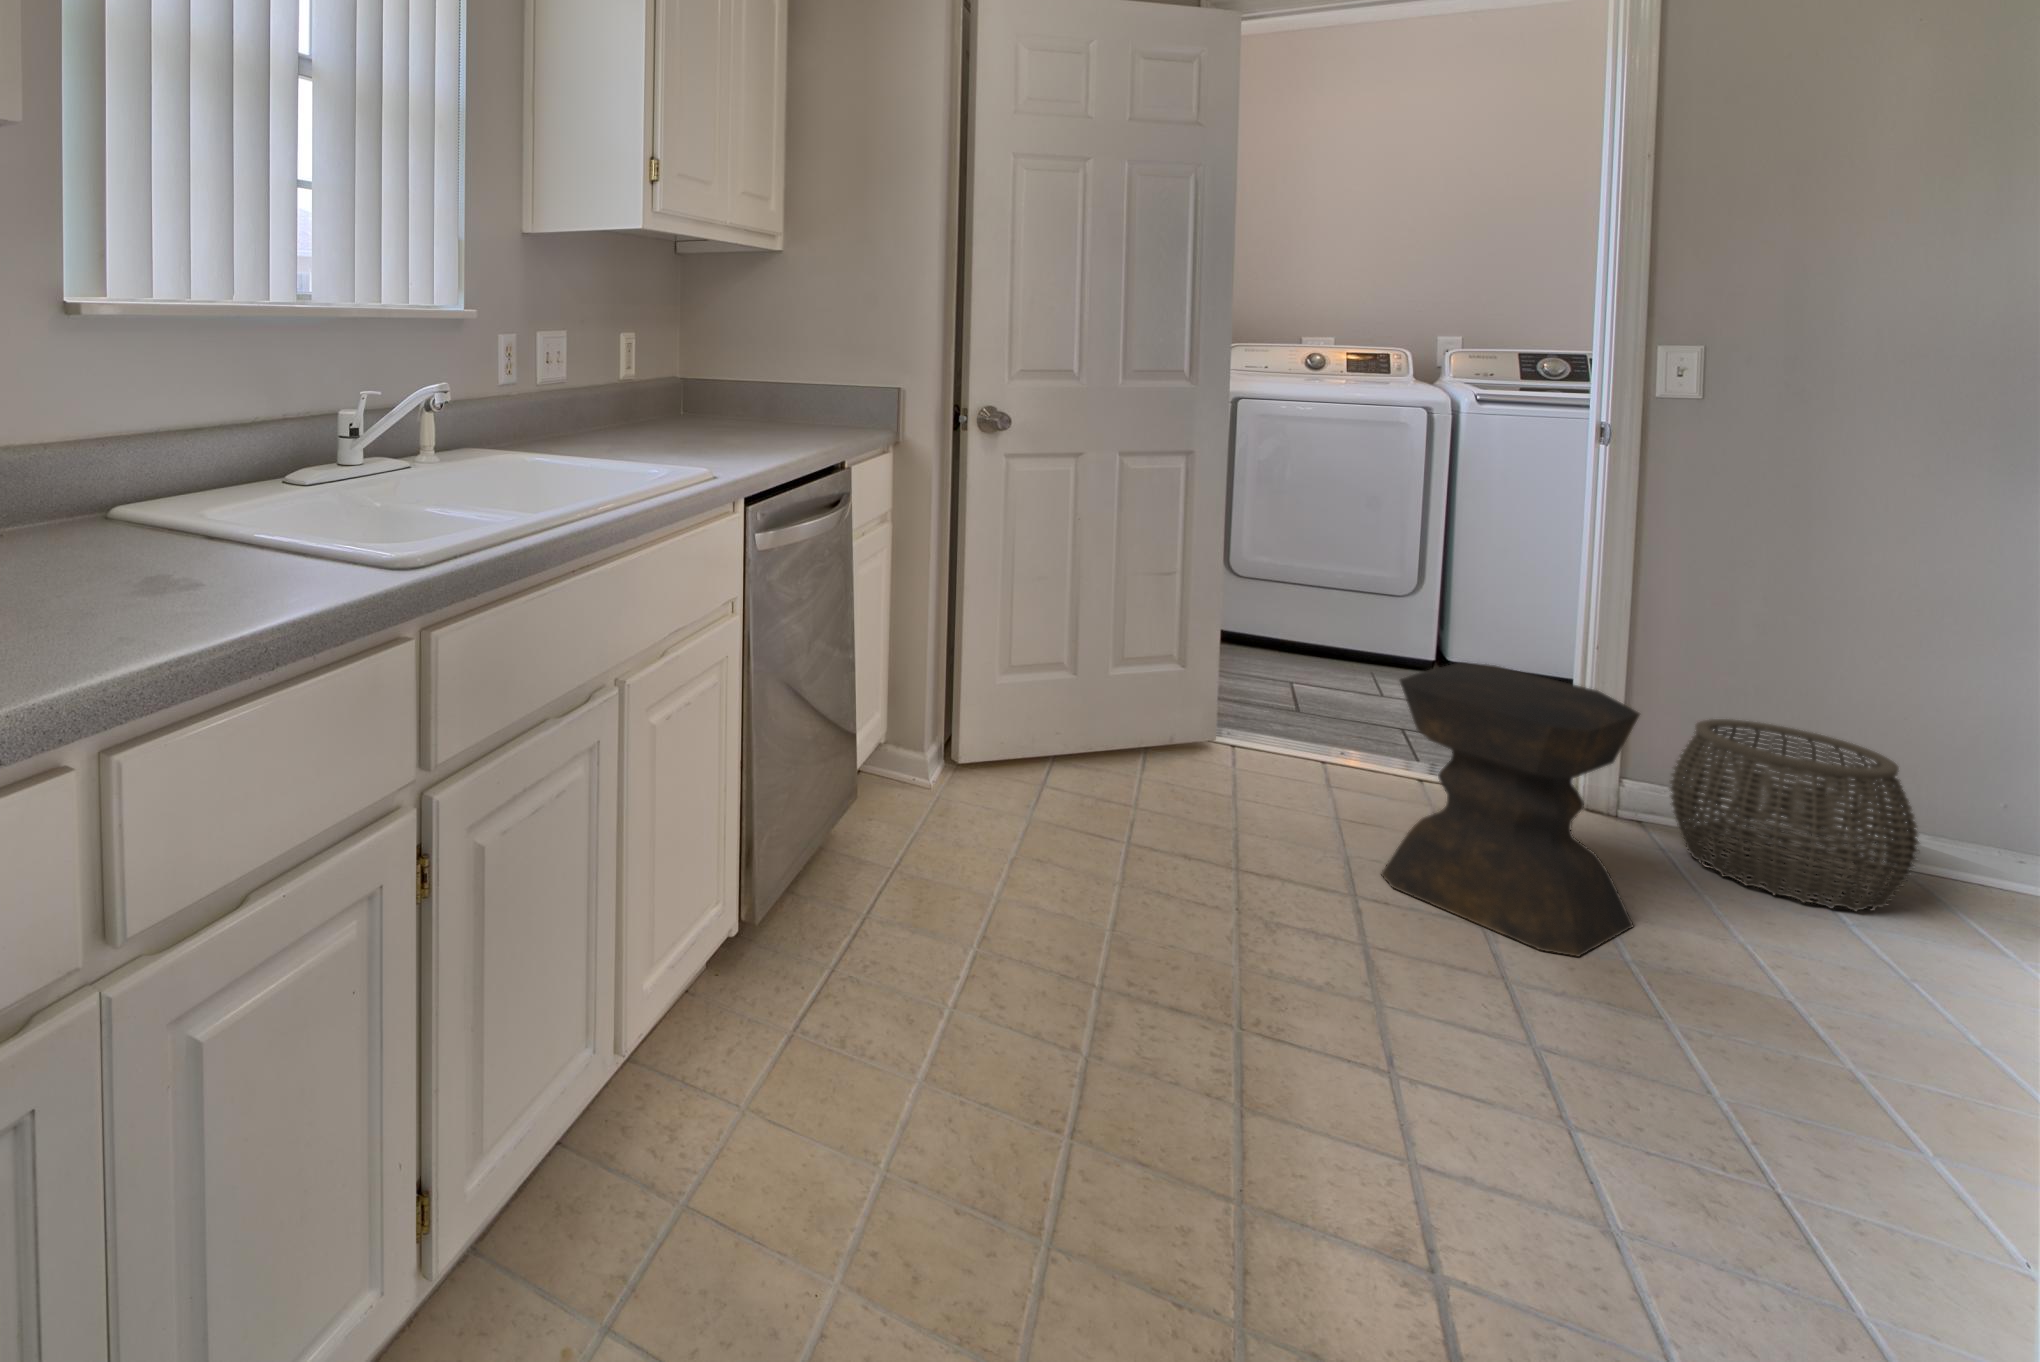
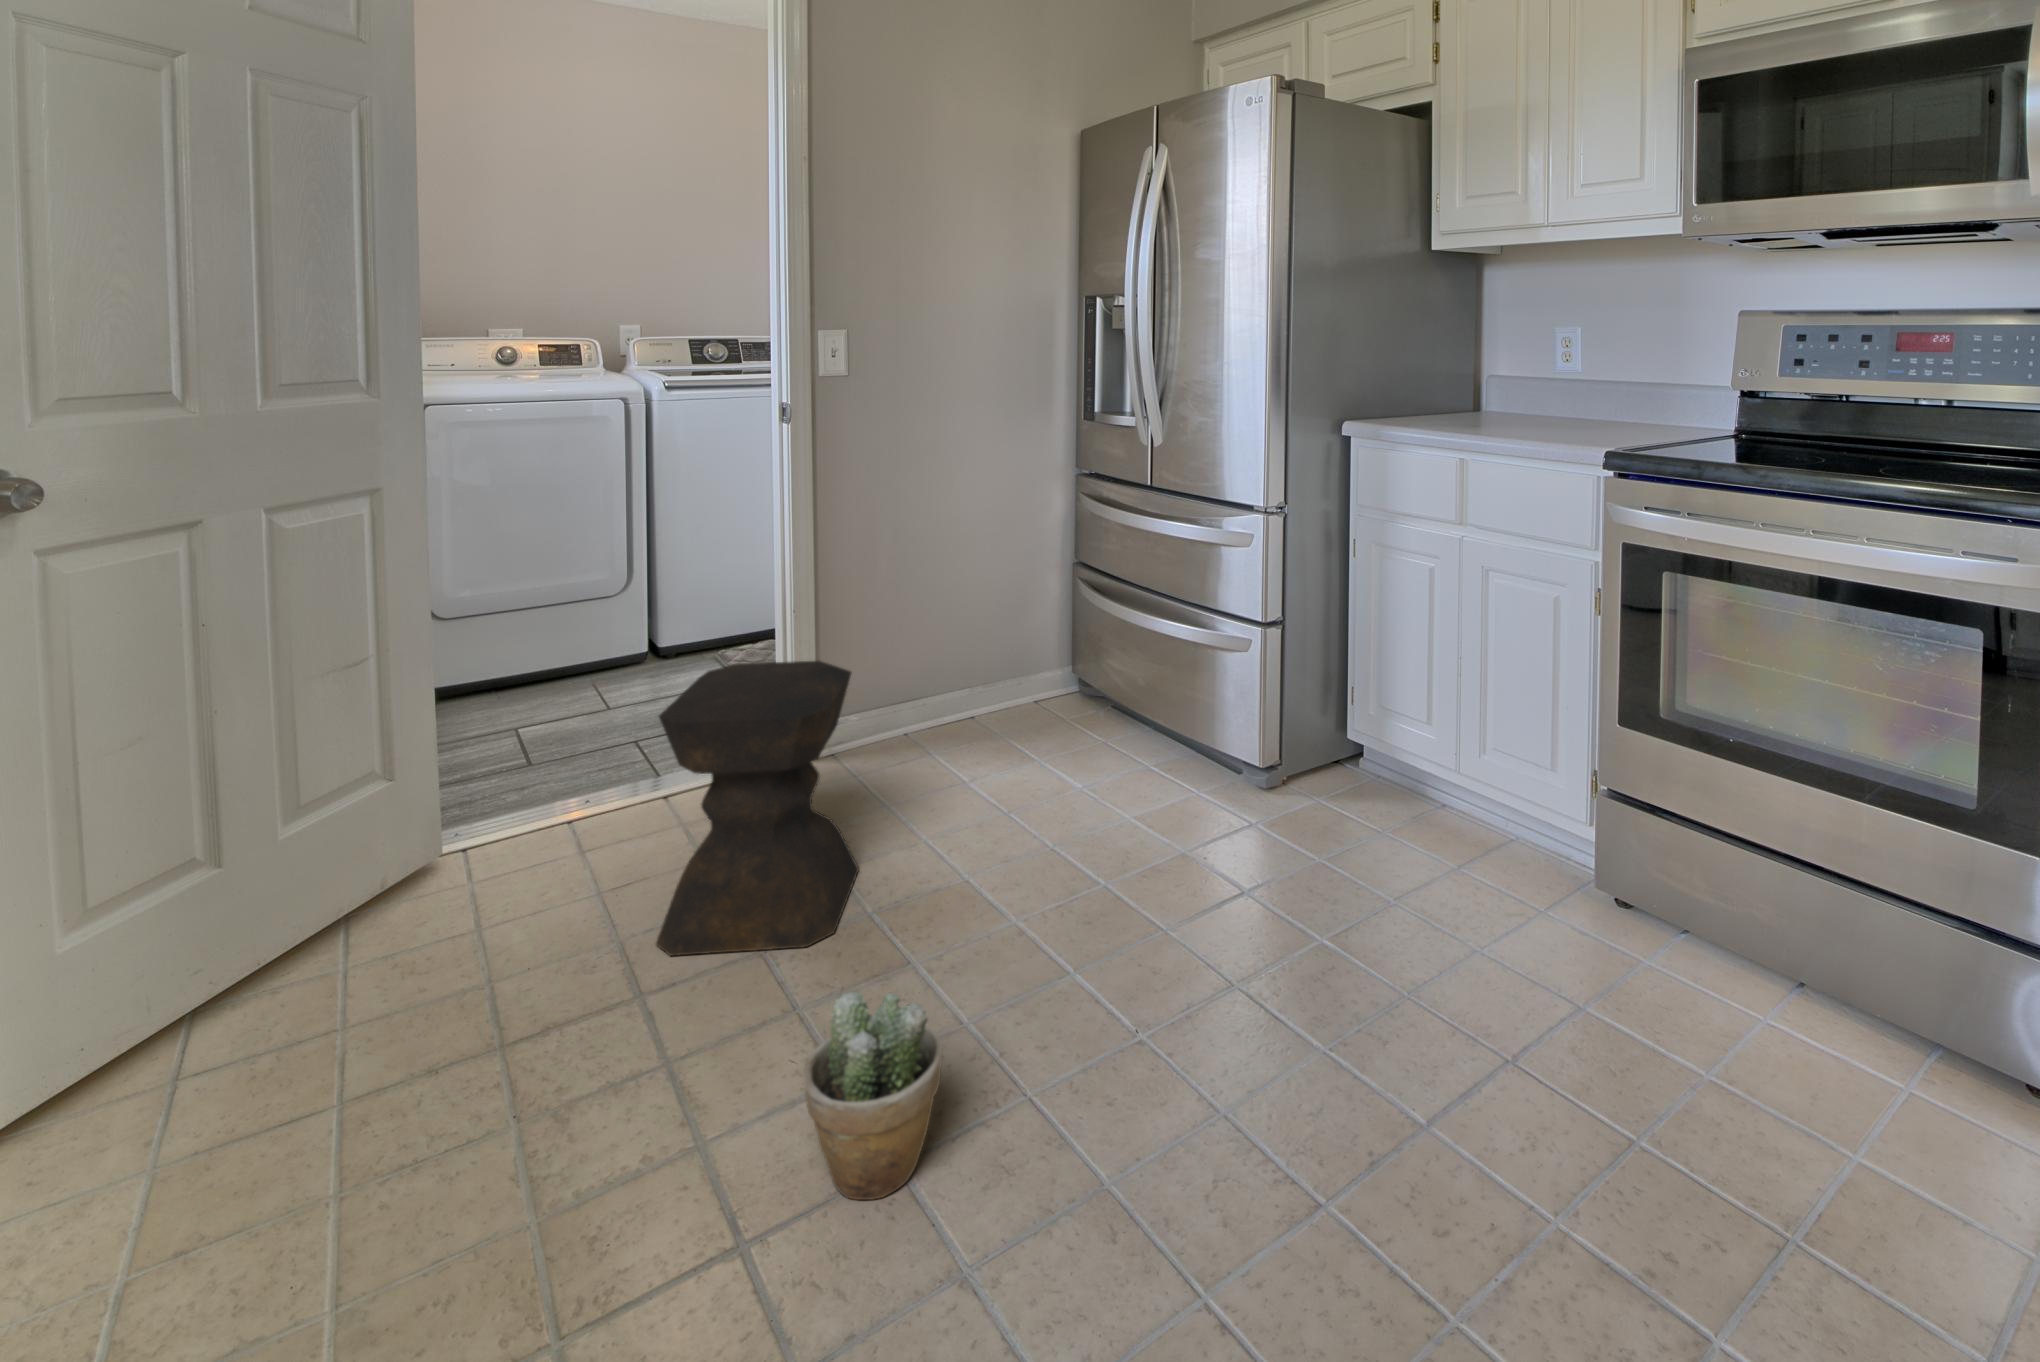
woven basket: present [1670,719,1919,911] -> none [853,635,991,782]
potted plant: none [1480,950,1651,1154] -> present [803,991,943,1200]

